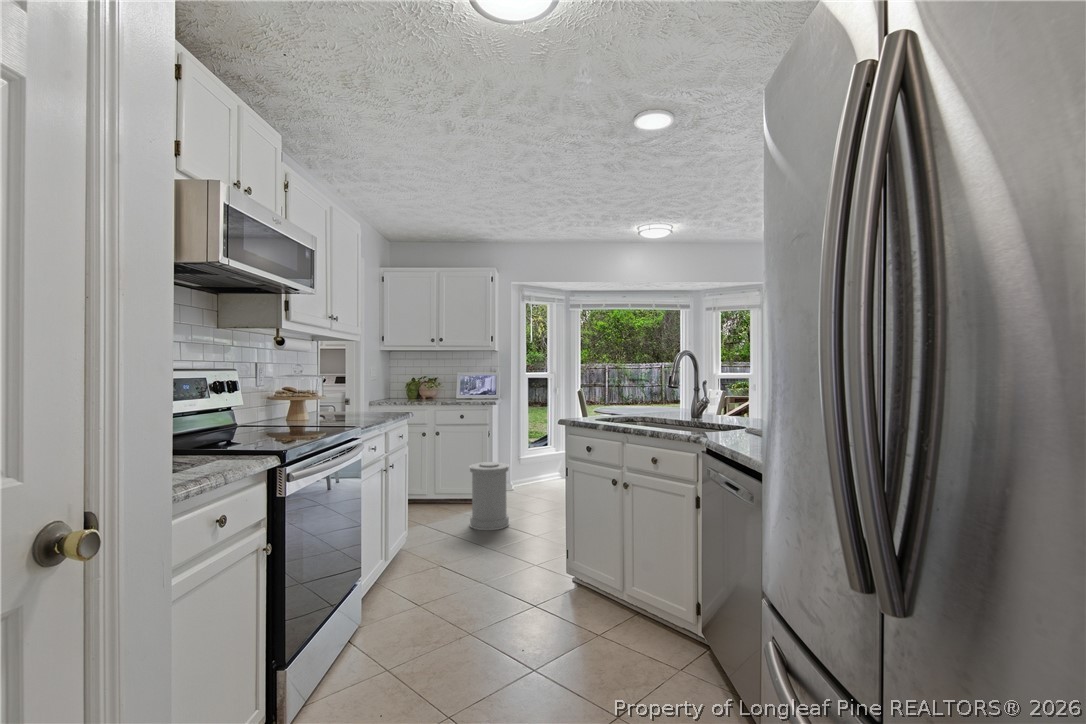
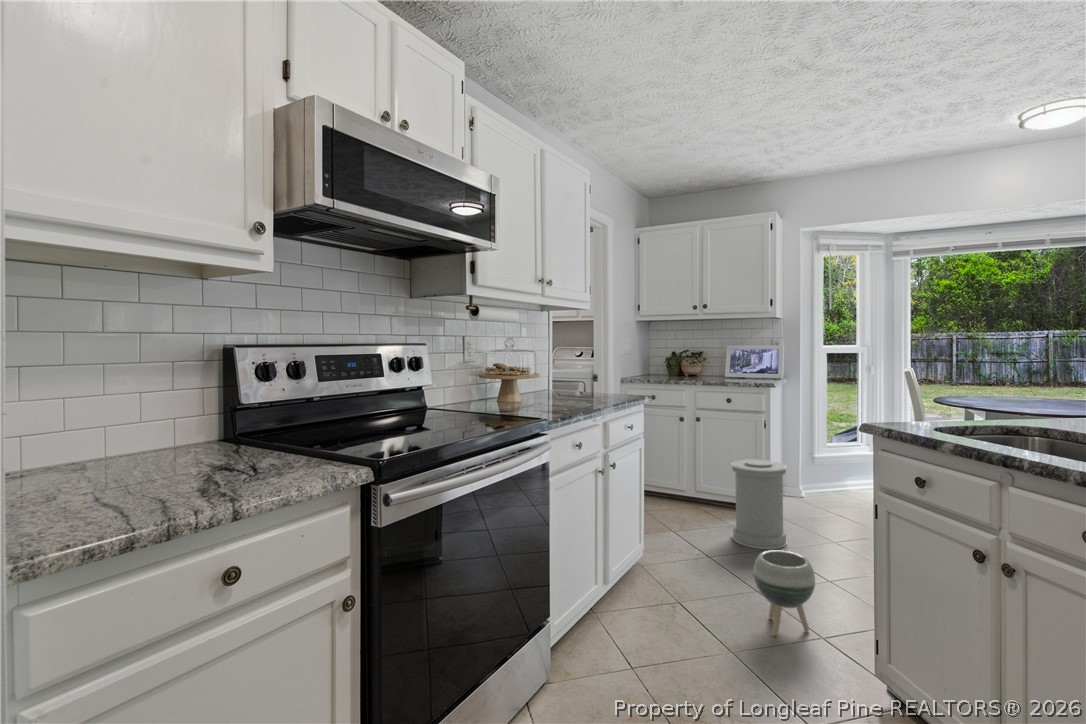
planter: none [498,519,538,578] -> present [754,550,815,636]

